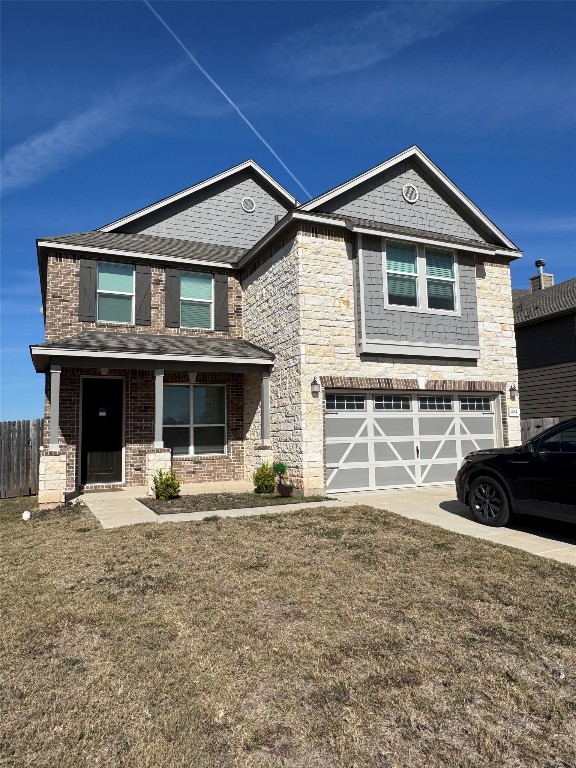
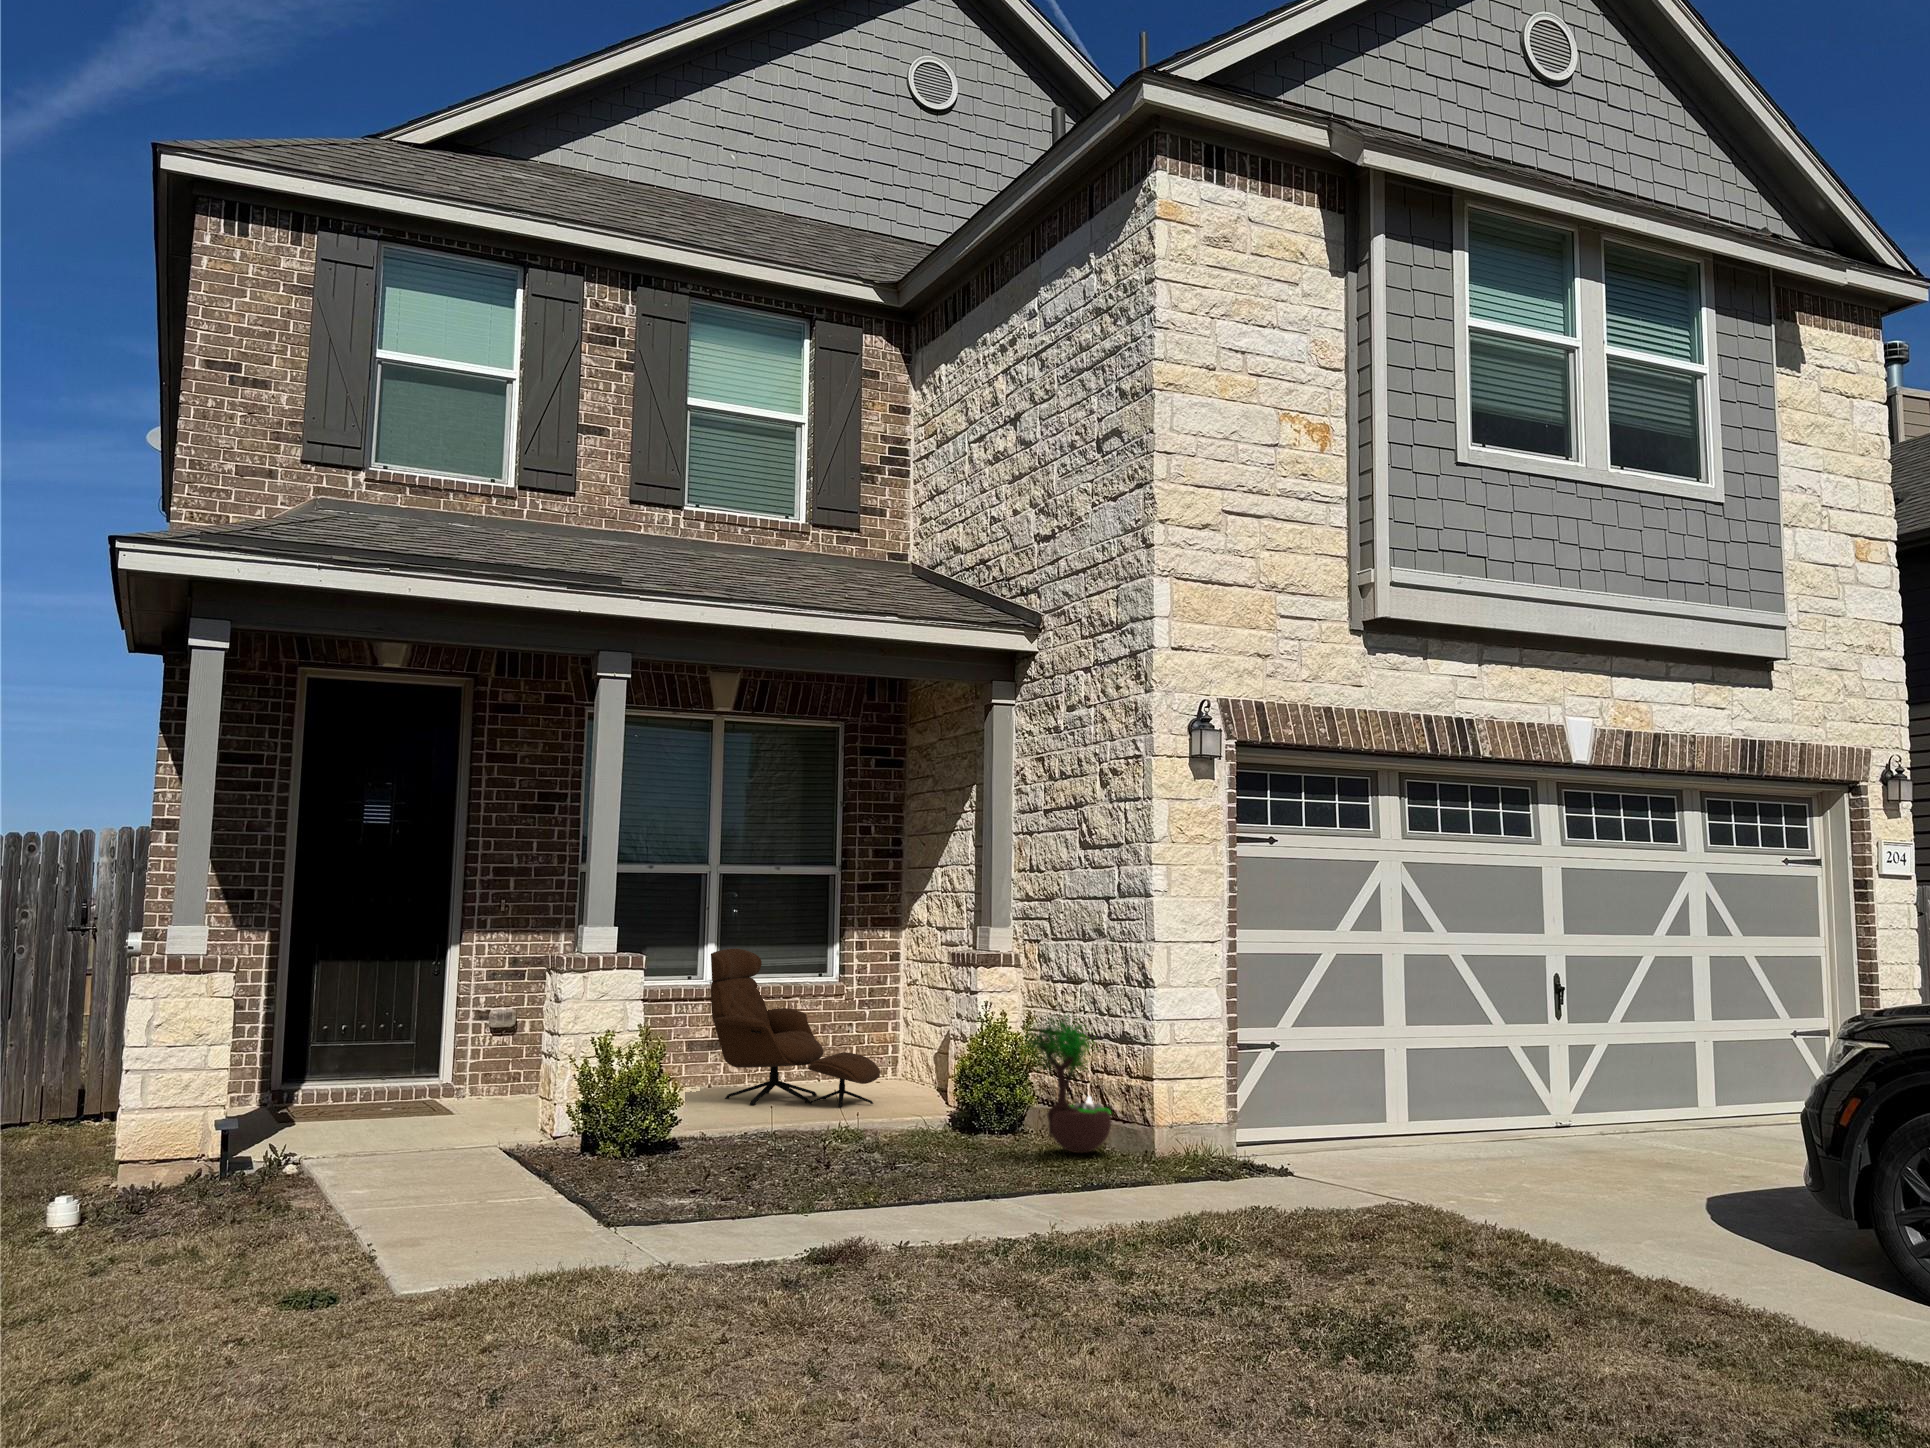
lounge chair: none [192,447,238,487] -> present [711,949,880,1107]

